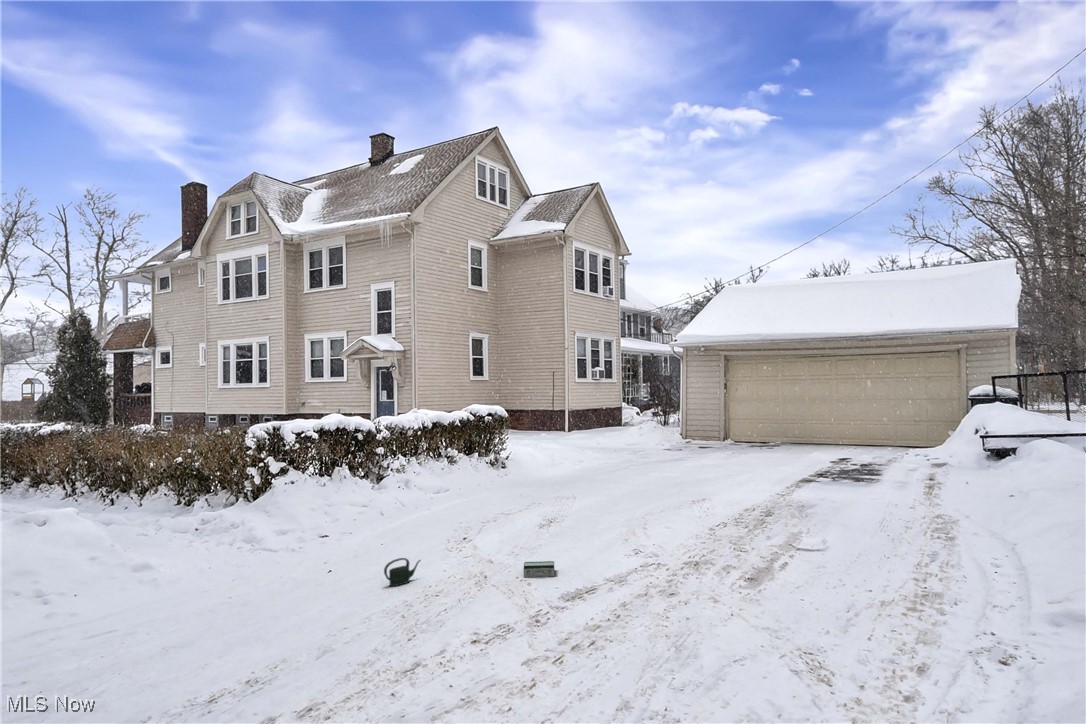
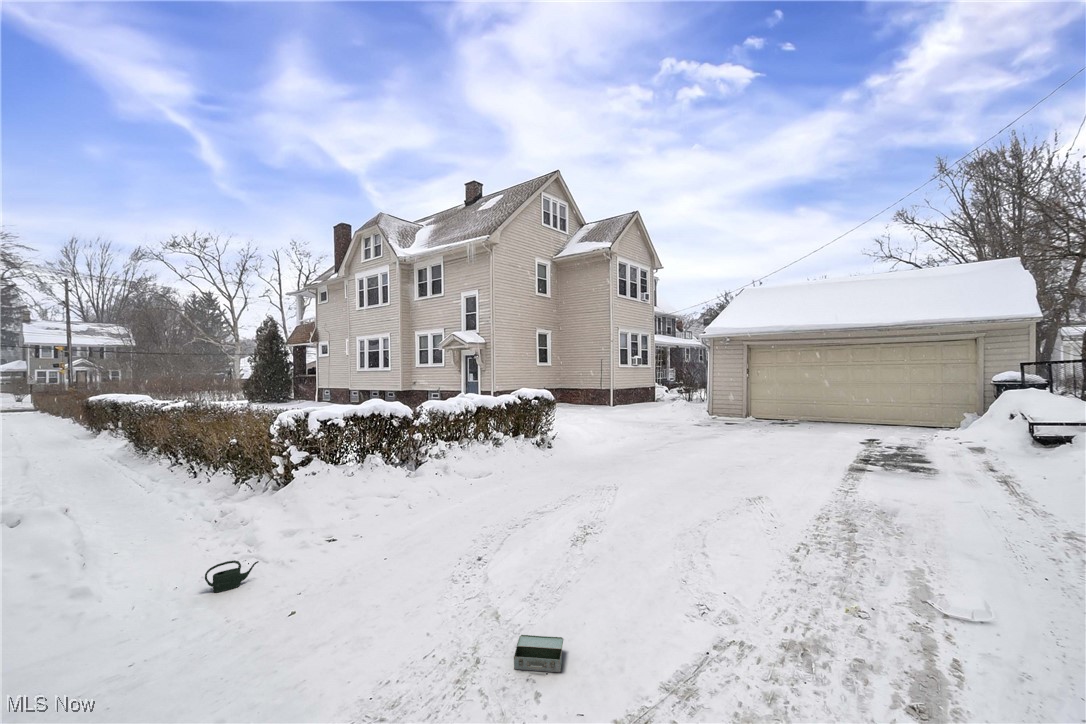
watering can: present [384,558,421,586] -> present [205,560,259,592]

